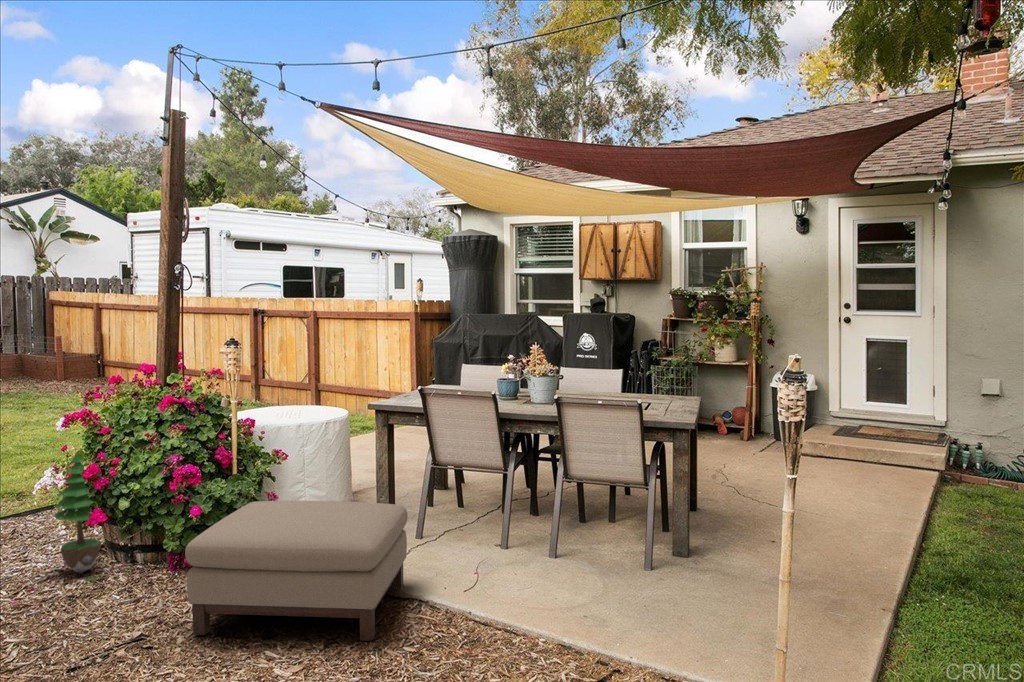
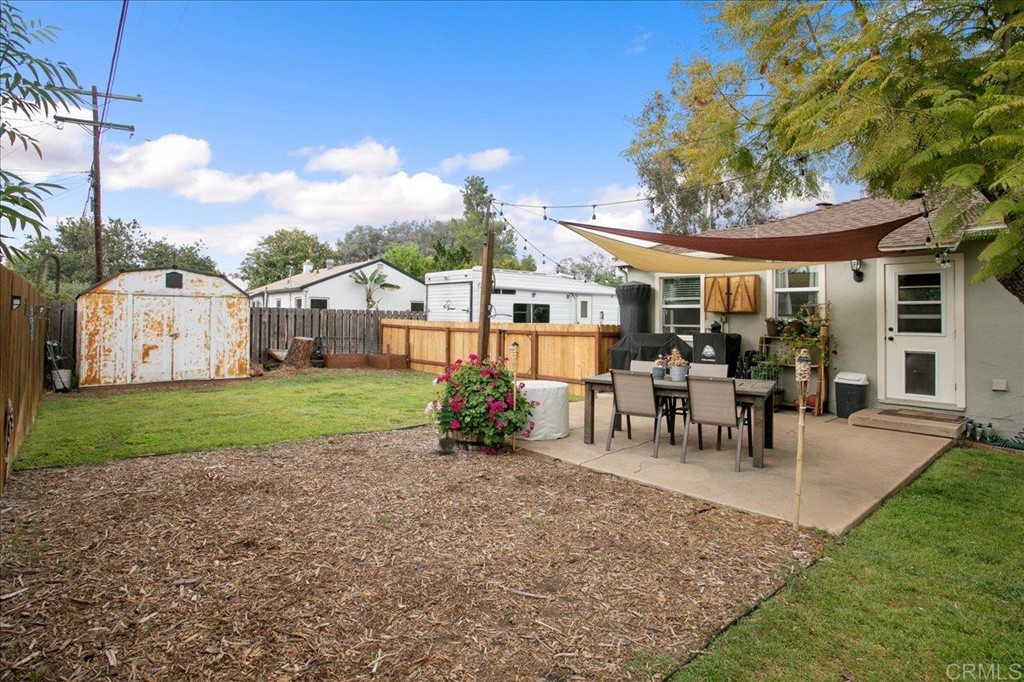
ottoman: present [185,501,408,641] -> none [505,422,605,485]

